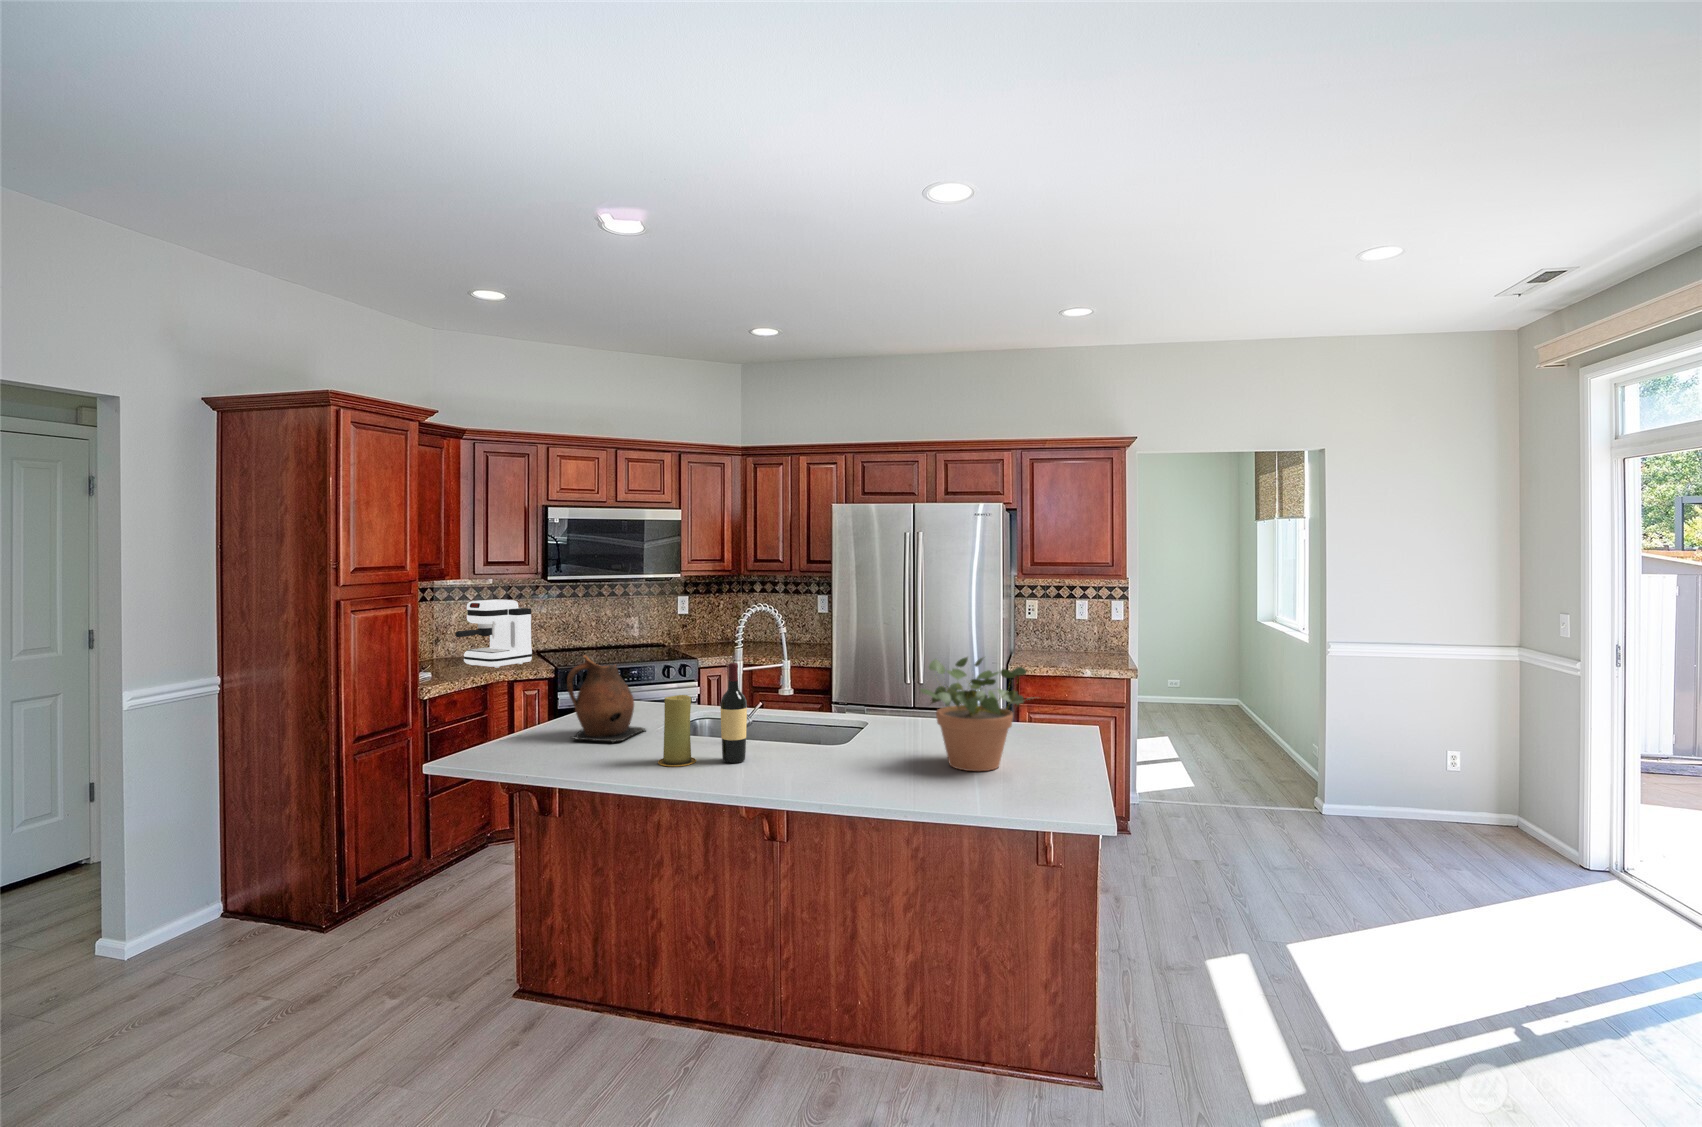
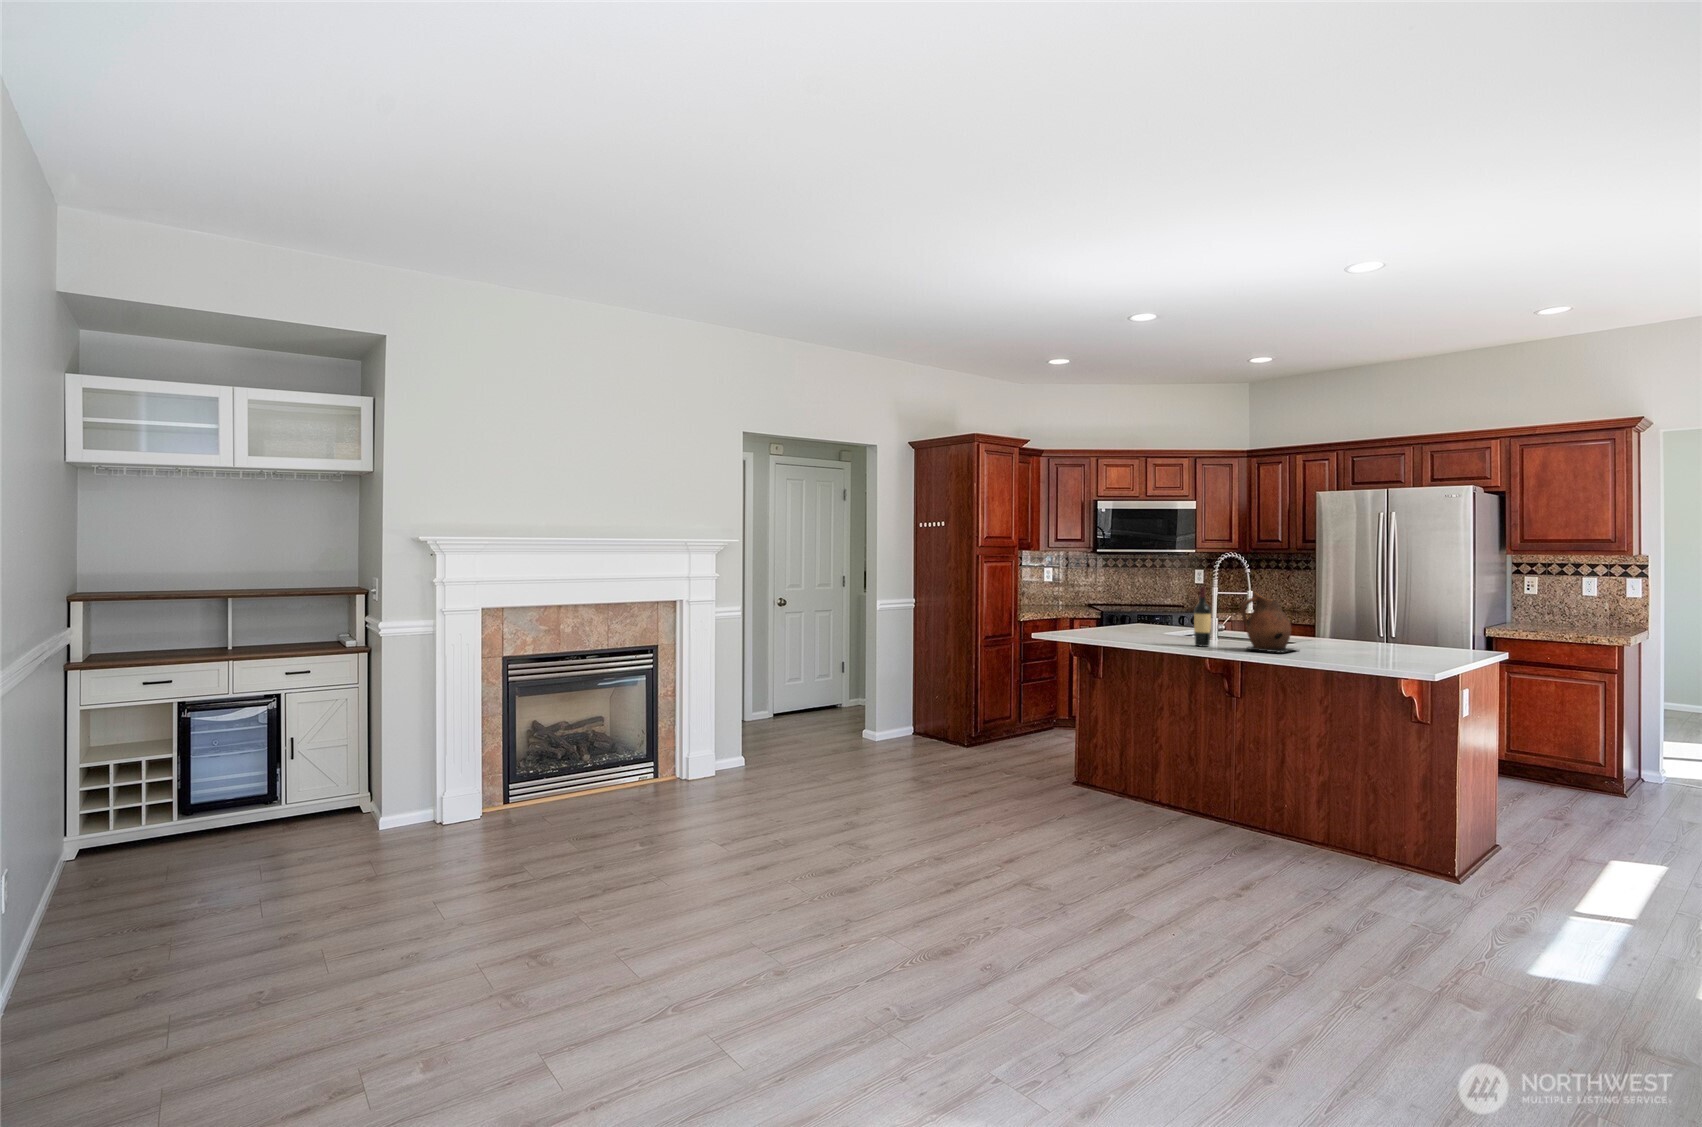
coffee maker: present [456,600,532,668] -> none [1036,565,1084,609]
ceramic pitcher: present [567,656,645,742] -> present [1241,593,1295,653]
potted plant: present [920,657,1026,771] -> none [1327,587,1409,659]
candle: present [658,695,696,766] -> none [1155,605,1179,645]

